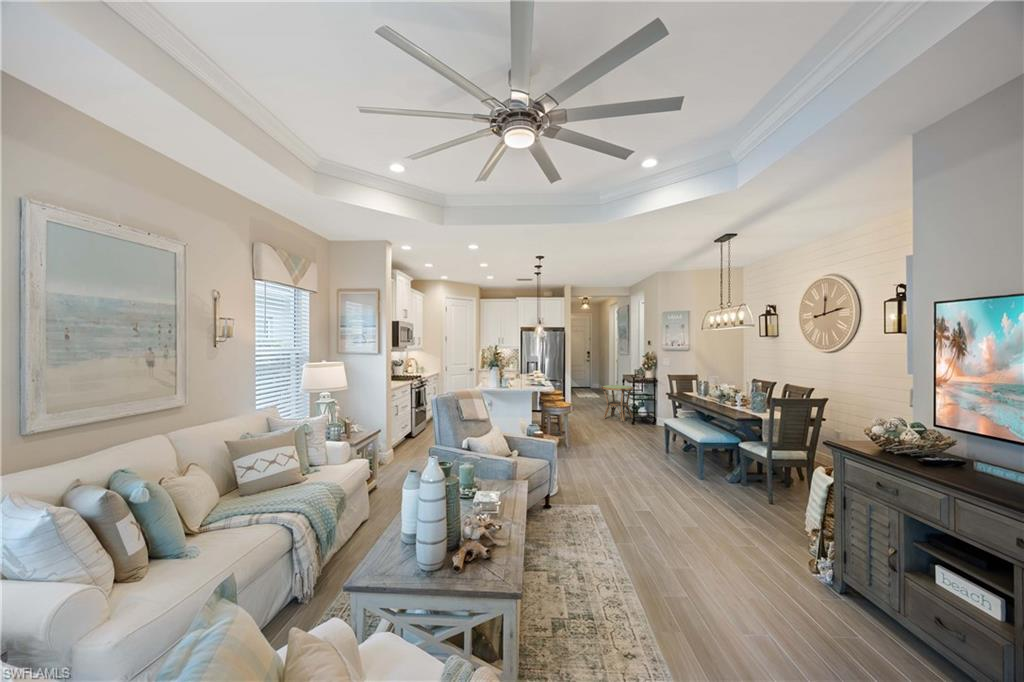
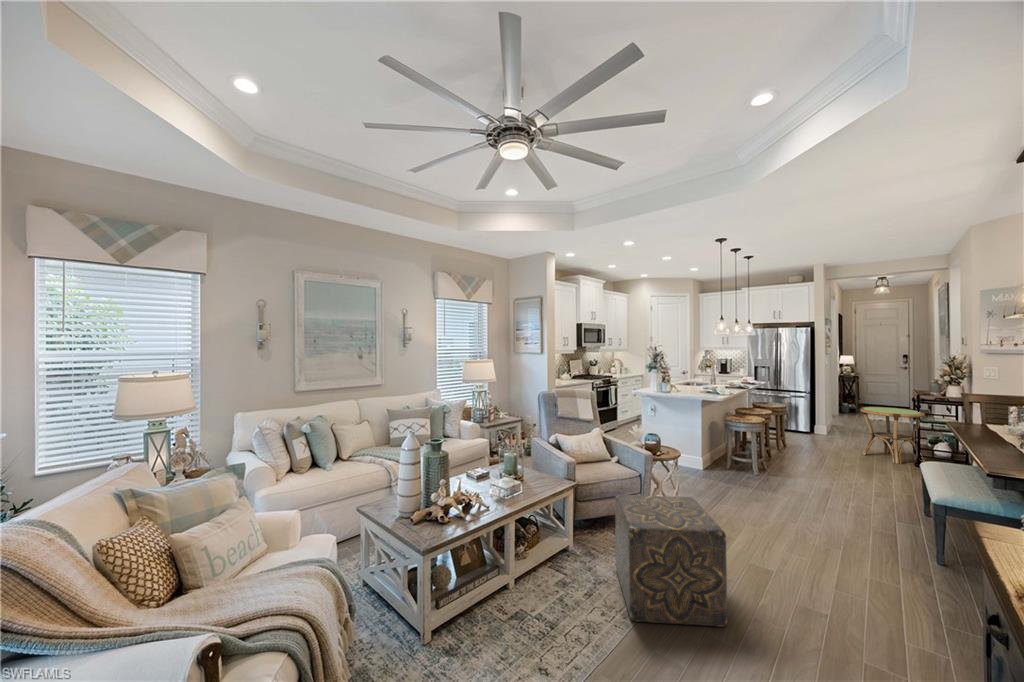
ottoman: none [574,466,675,580] -> present [615,495,727,627]

